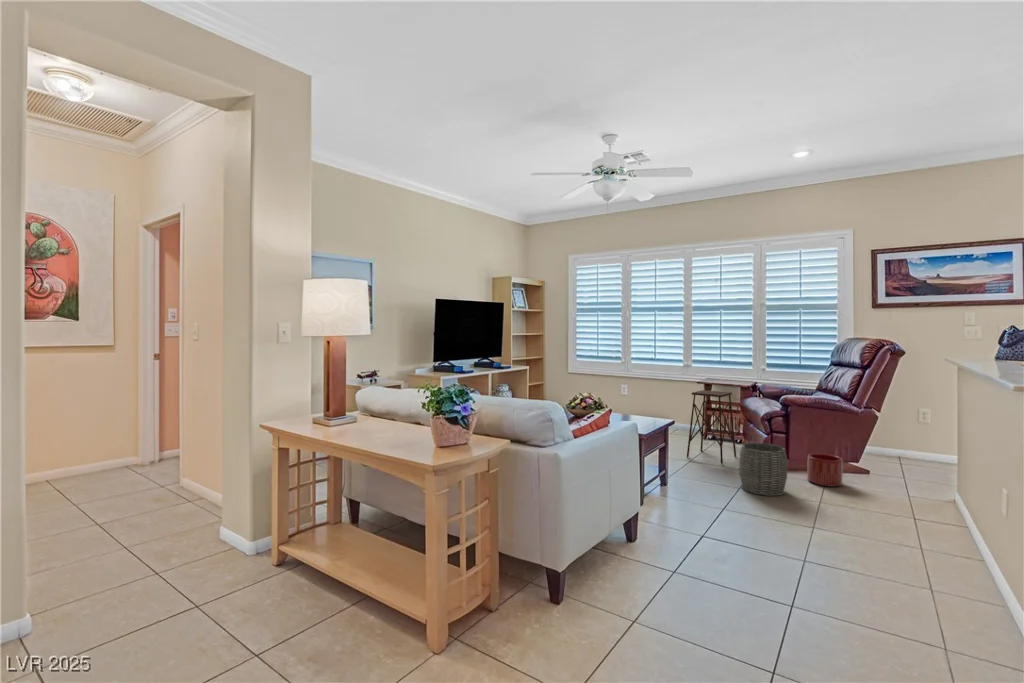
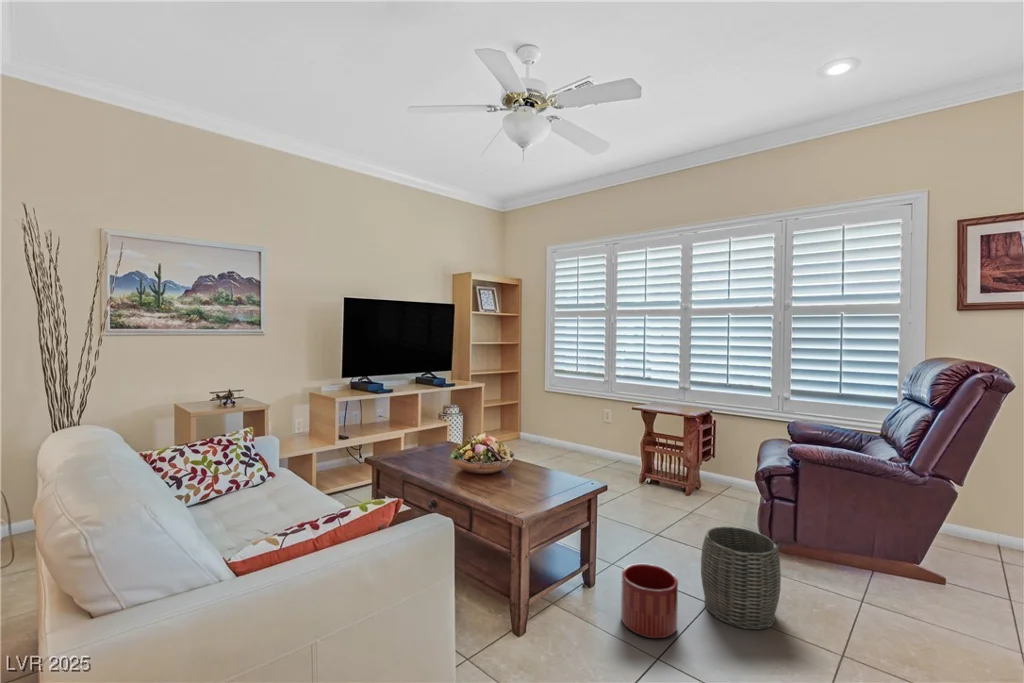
side table: present [687,390,736,464] -> none [652,428,728,543]
planter: present [807,453,843,487] -> present [621,564,678,638]

